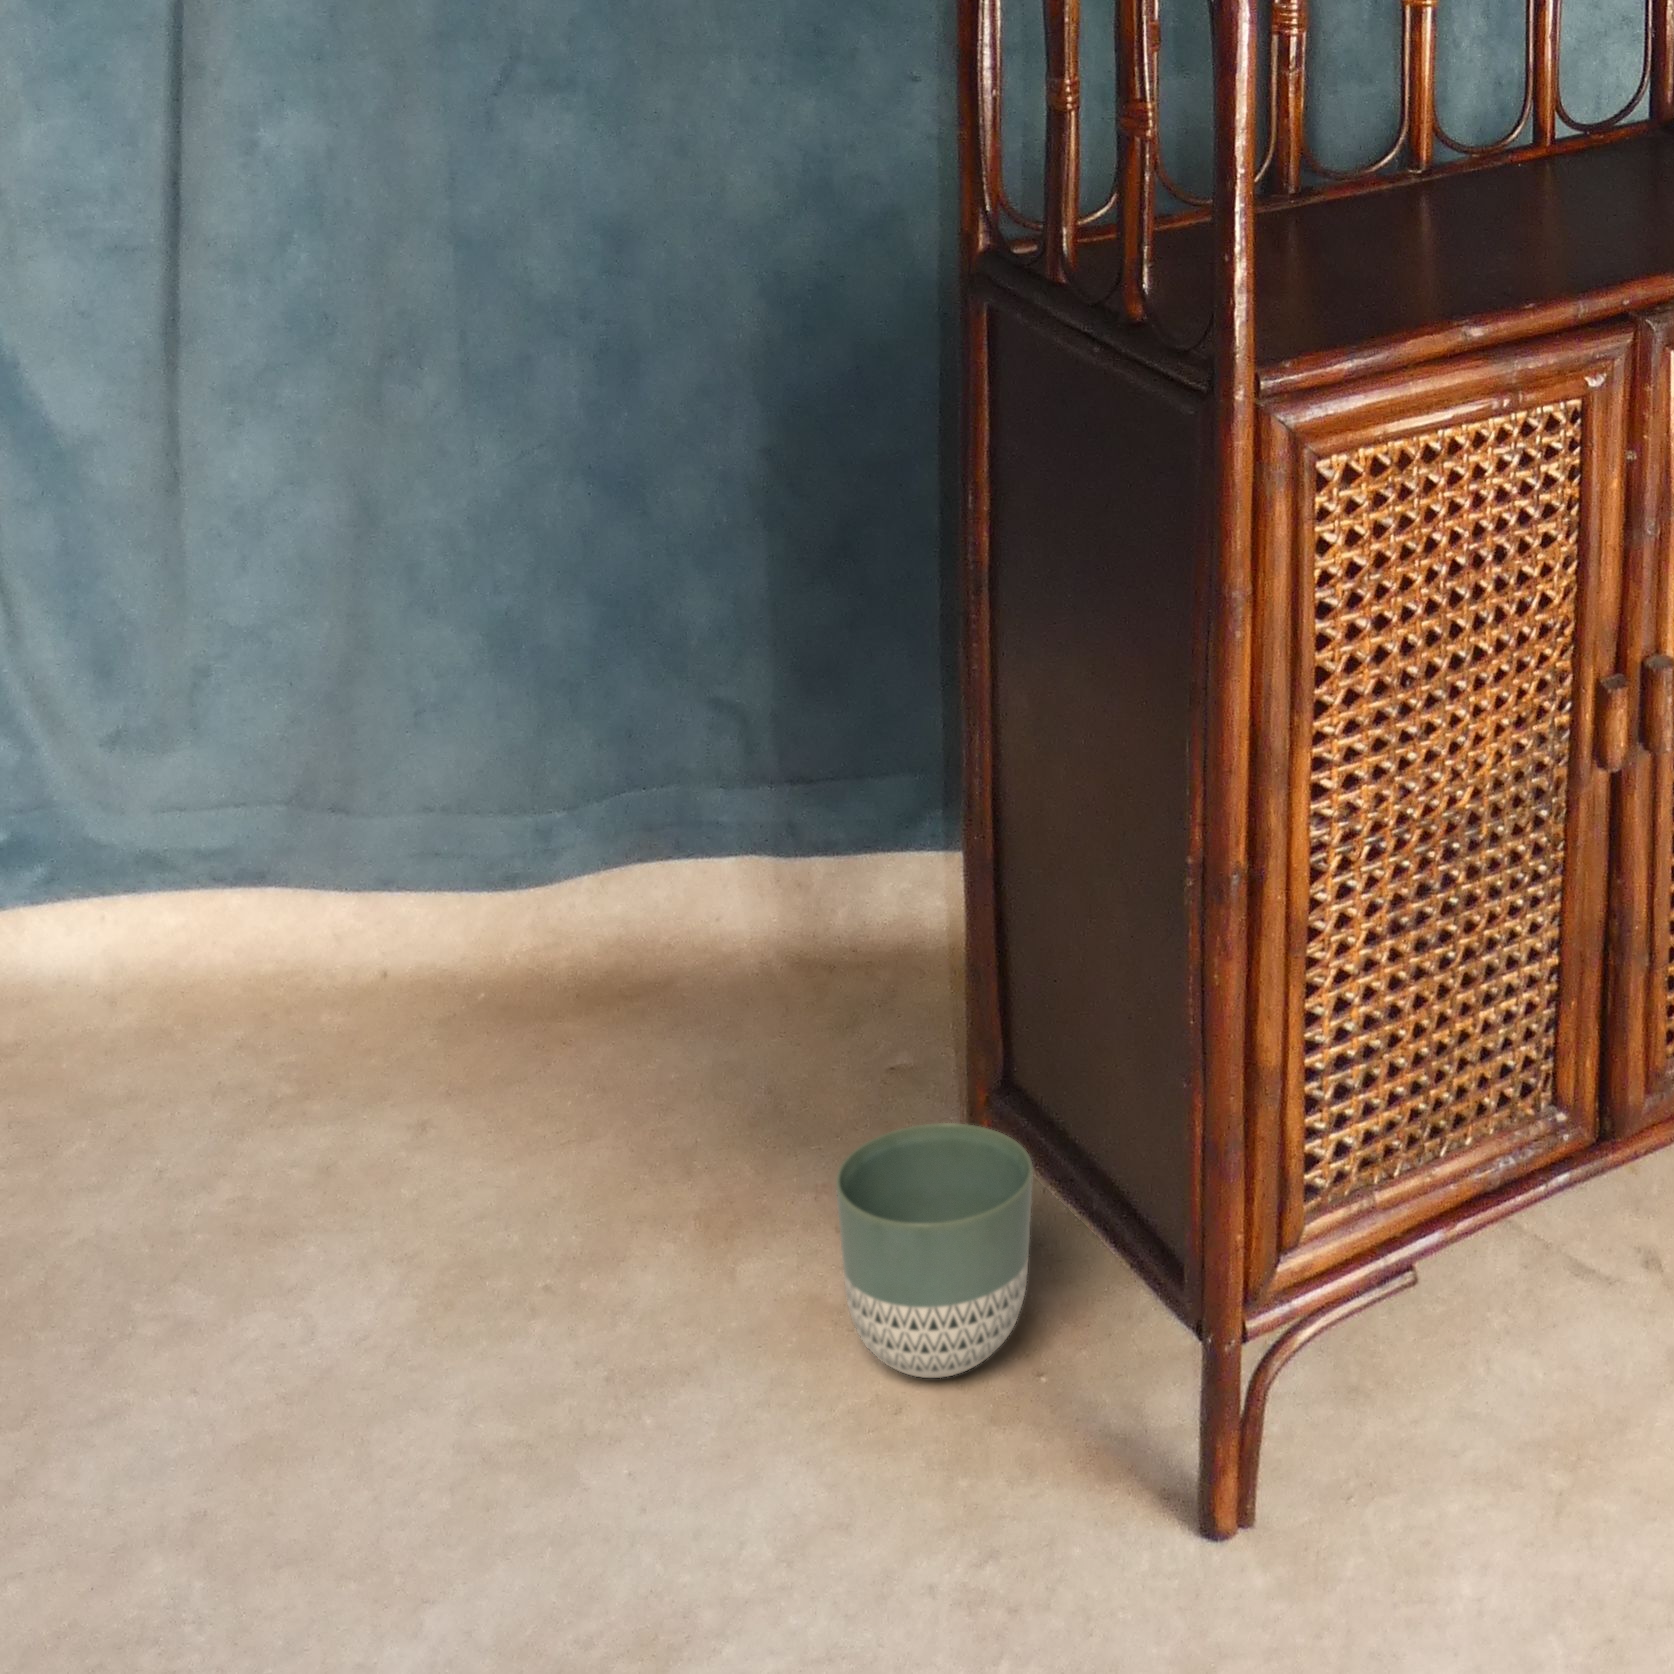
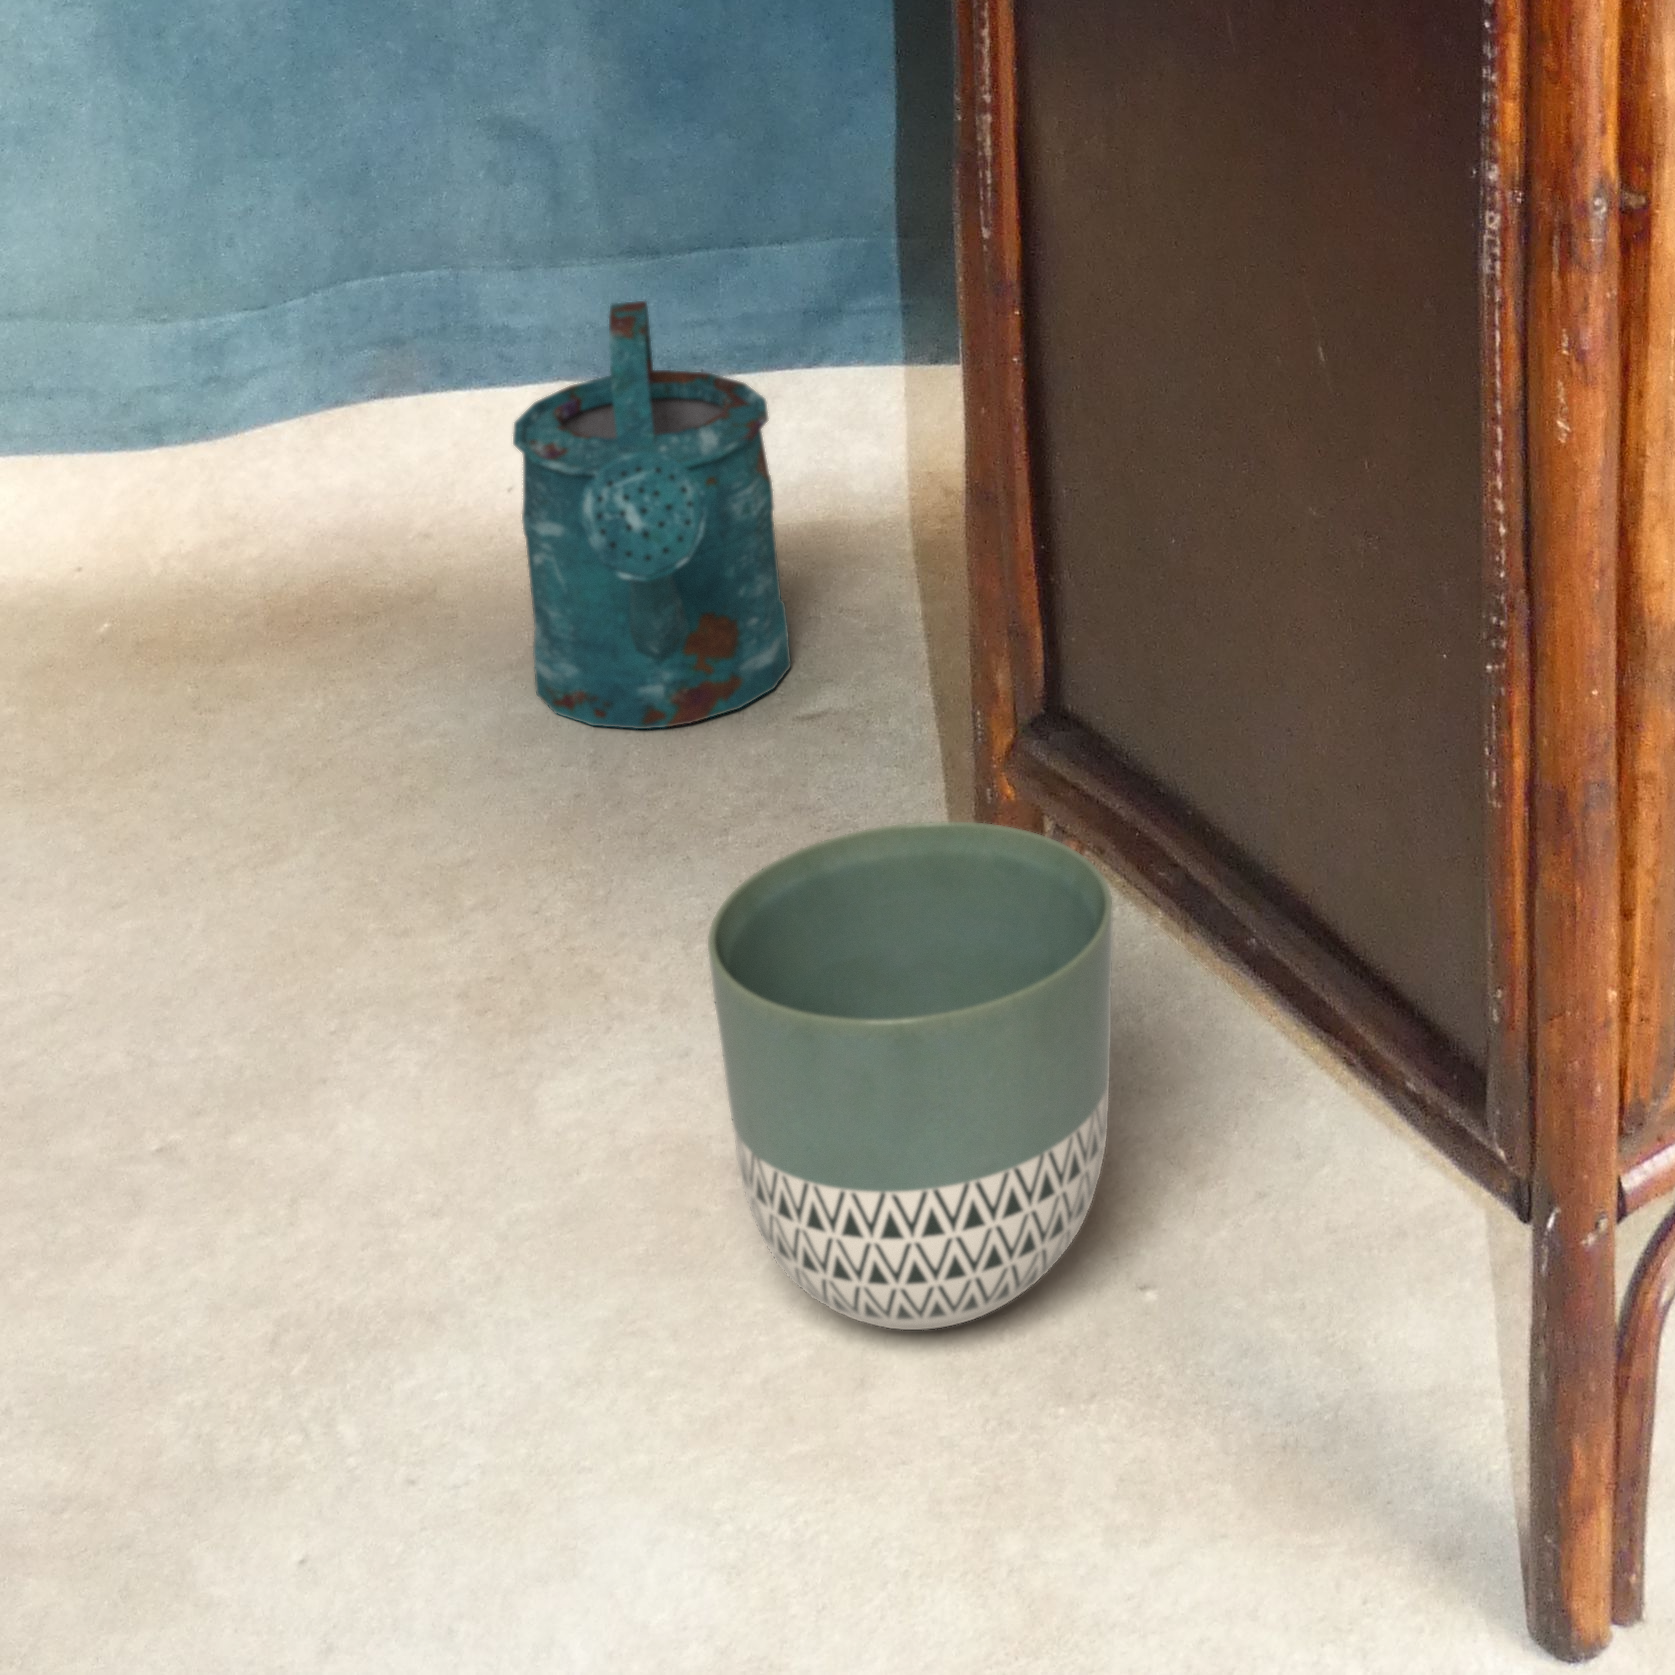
watering can: none [759,798,905,1045] -> present [513,301,791,729]

